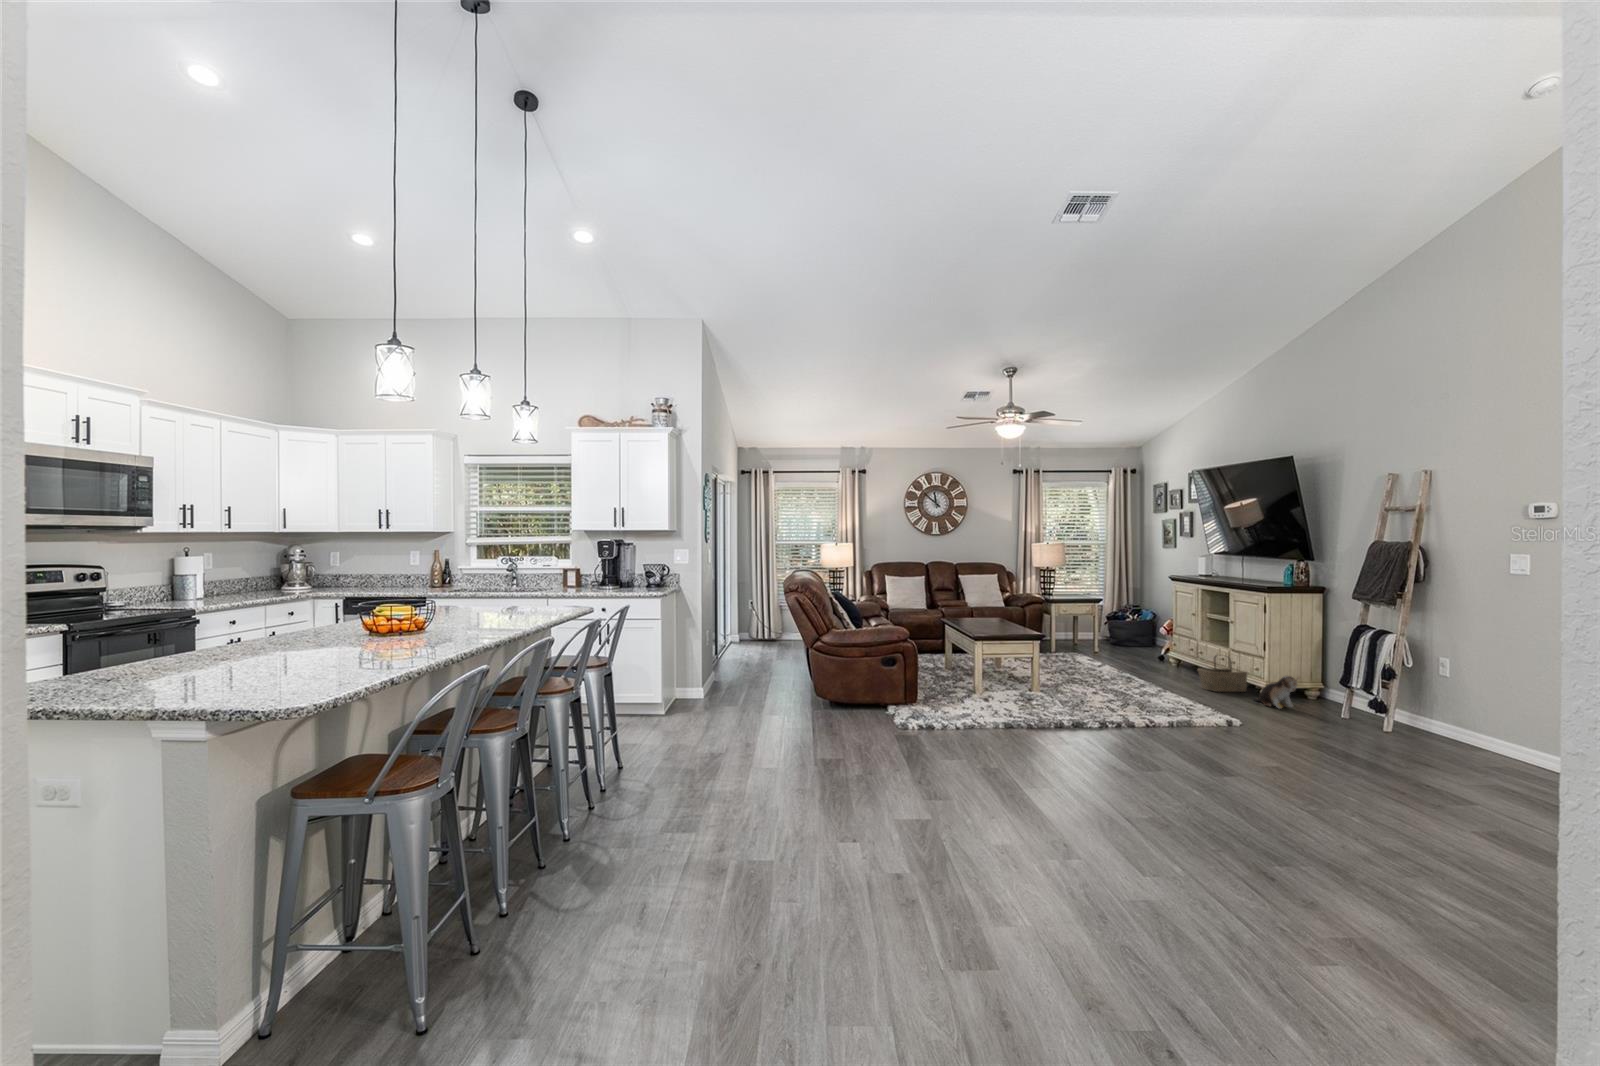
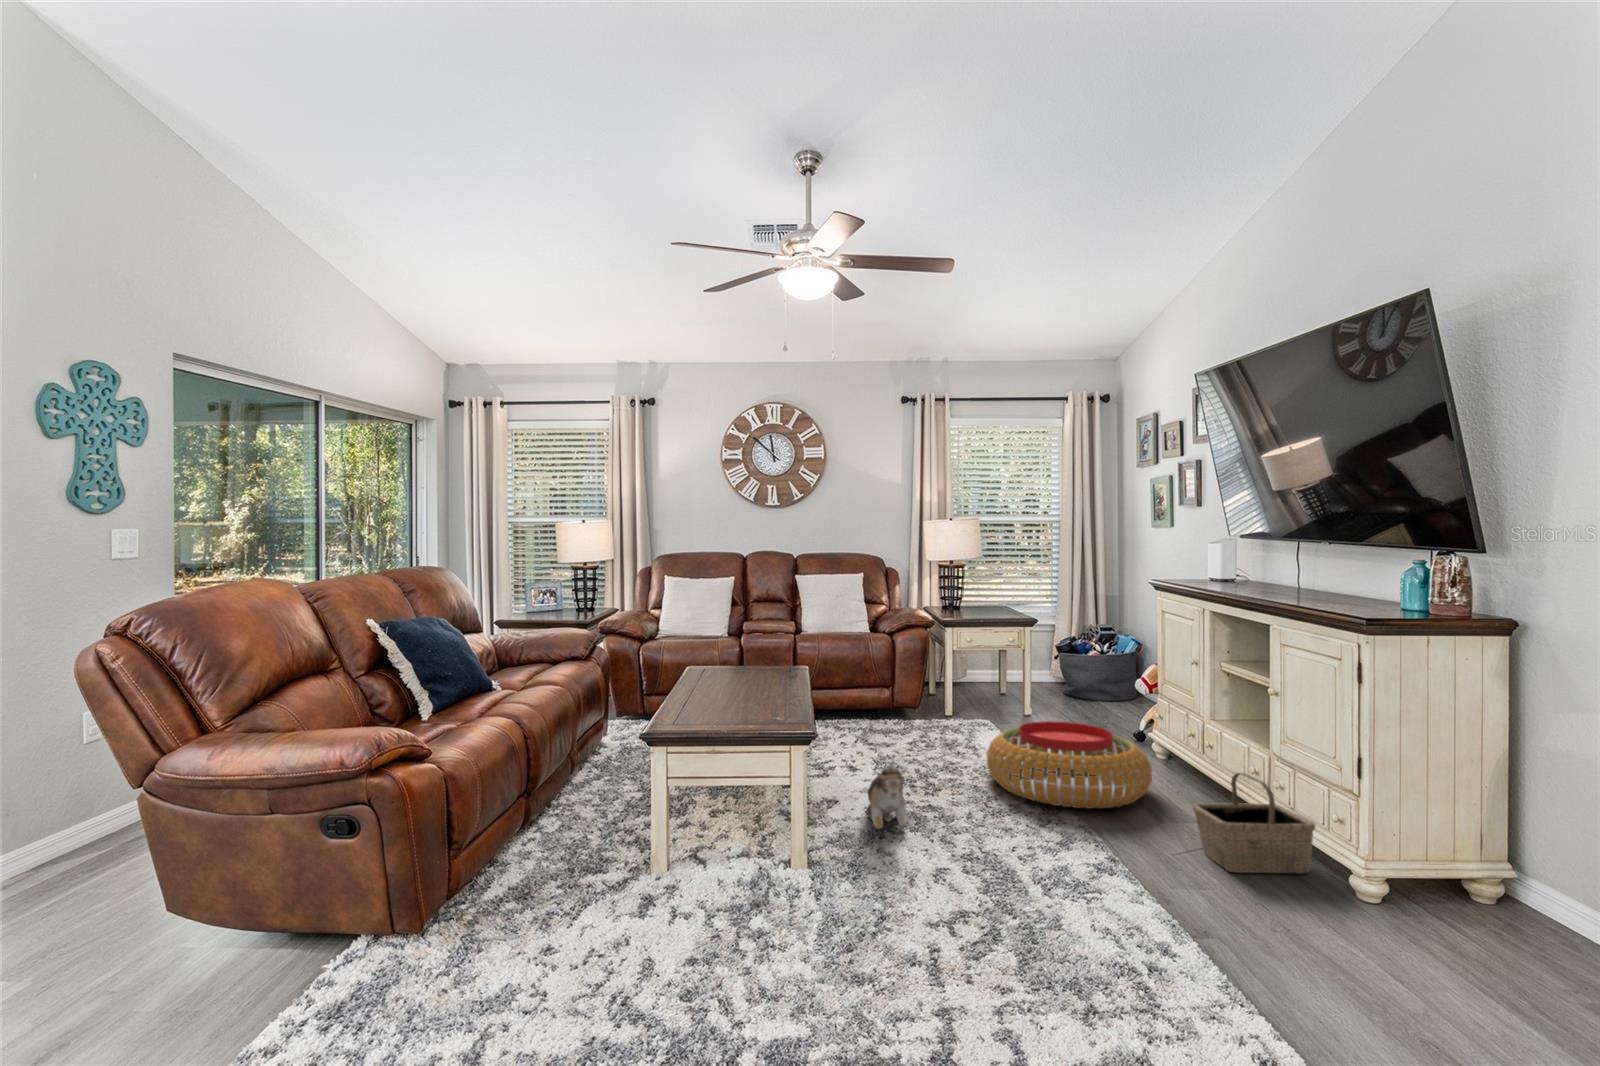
pouf: none [1094,644,1176,677] -> present [987,721,1152,809]
plush toy: present [1254,676,1300,709] -> present [867,766,907,829]

